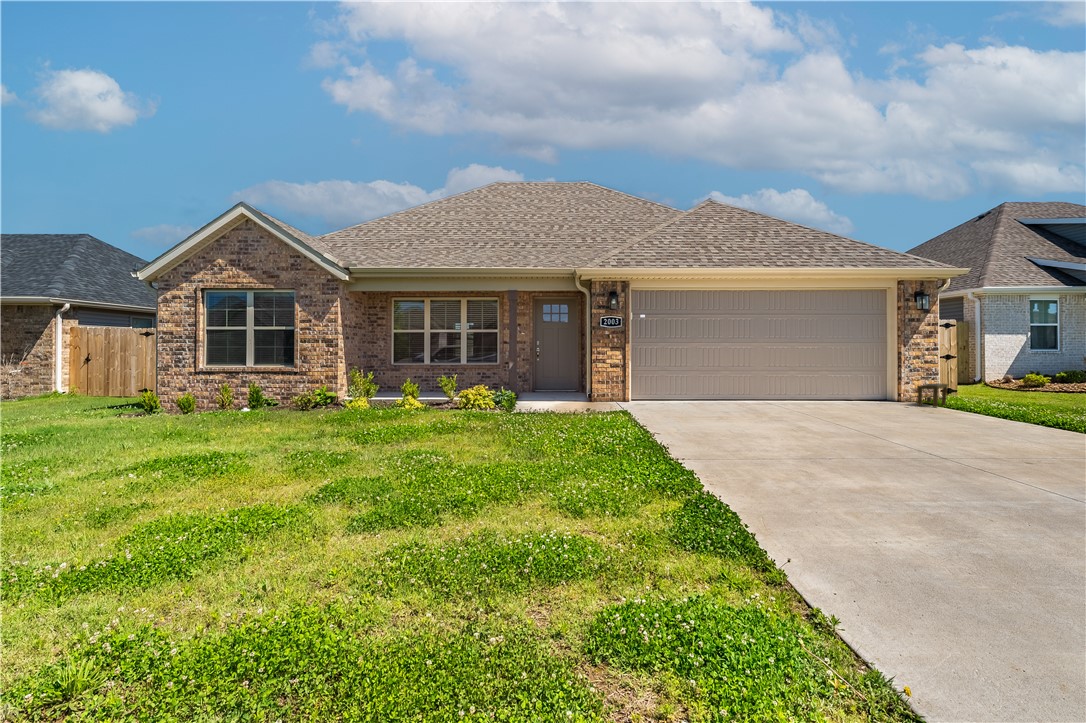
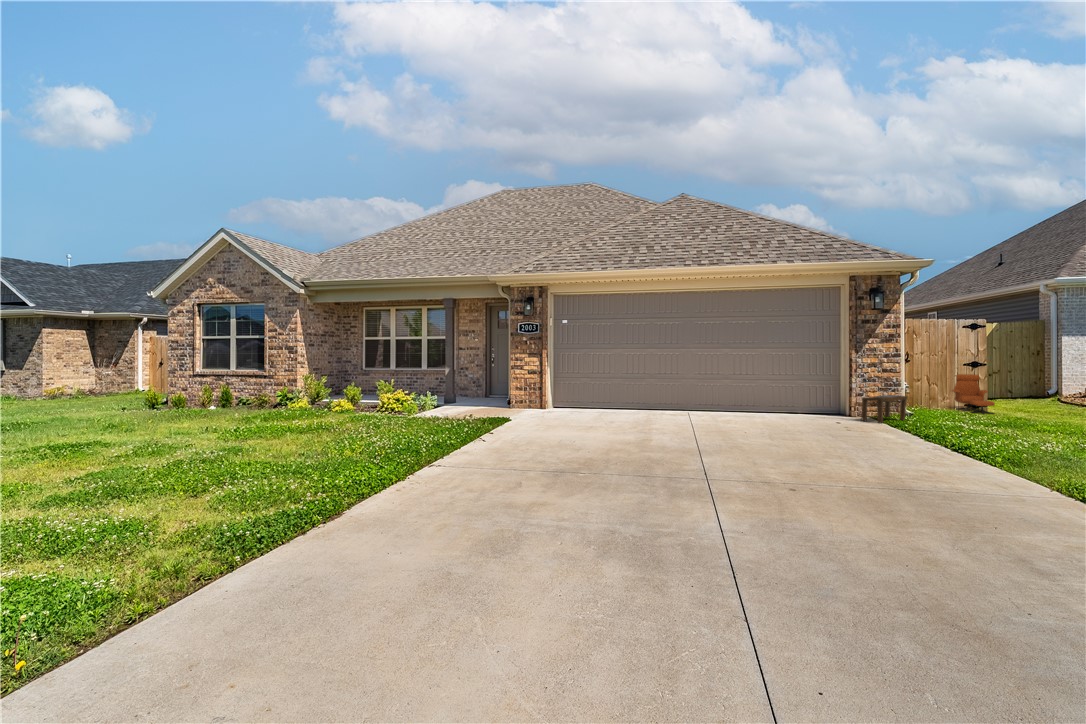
lounge chair: none [952,365,992,399] -> present [952,374,995,414]

